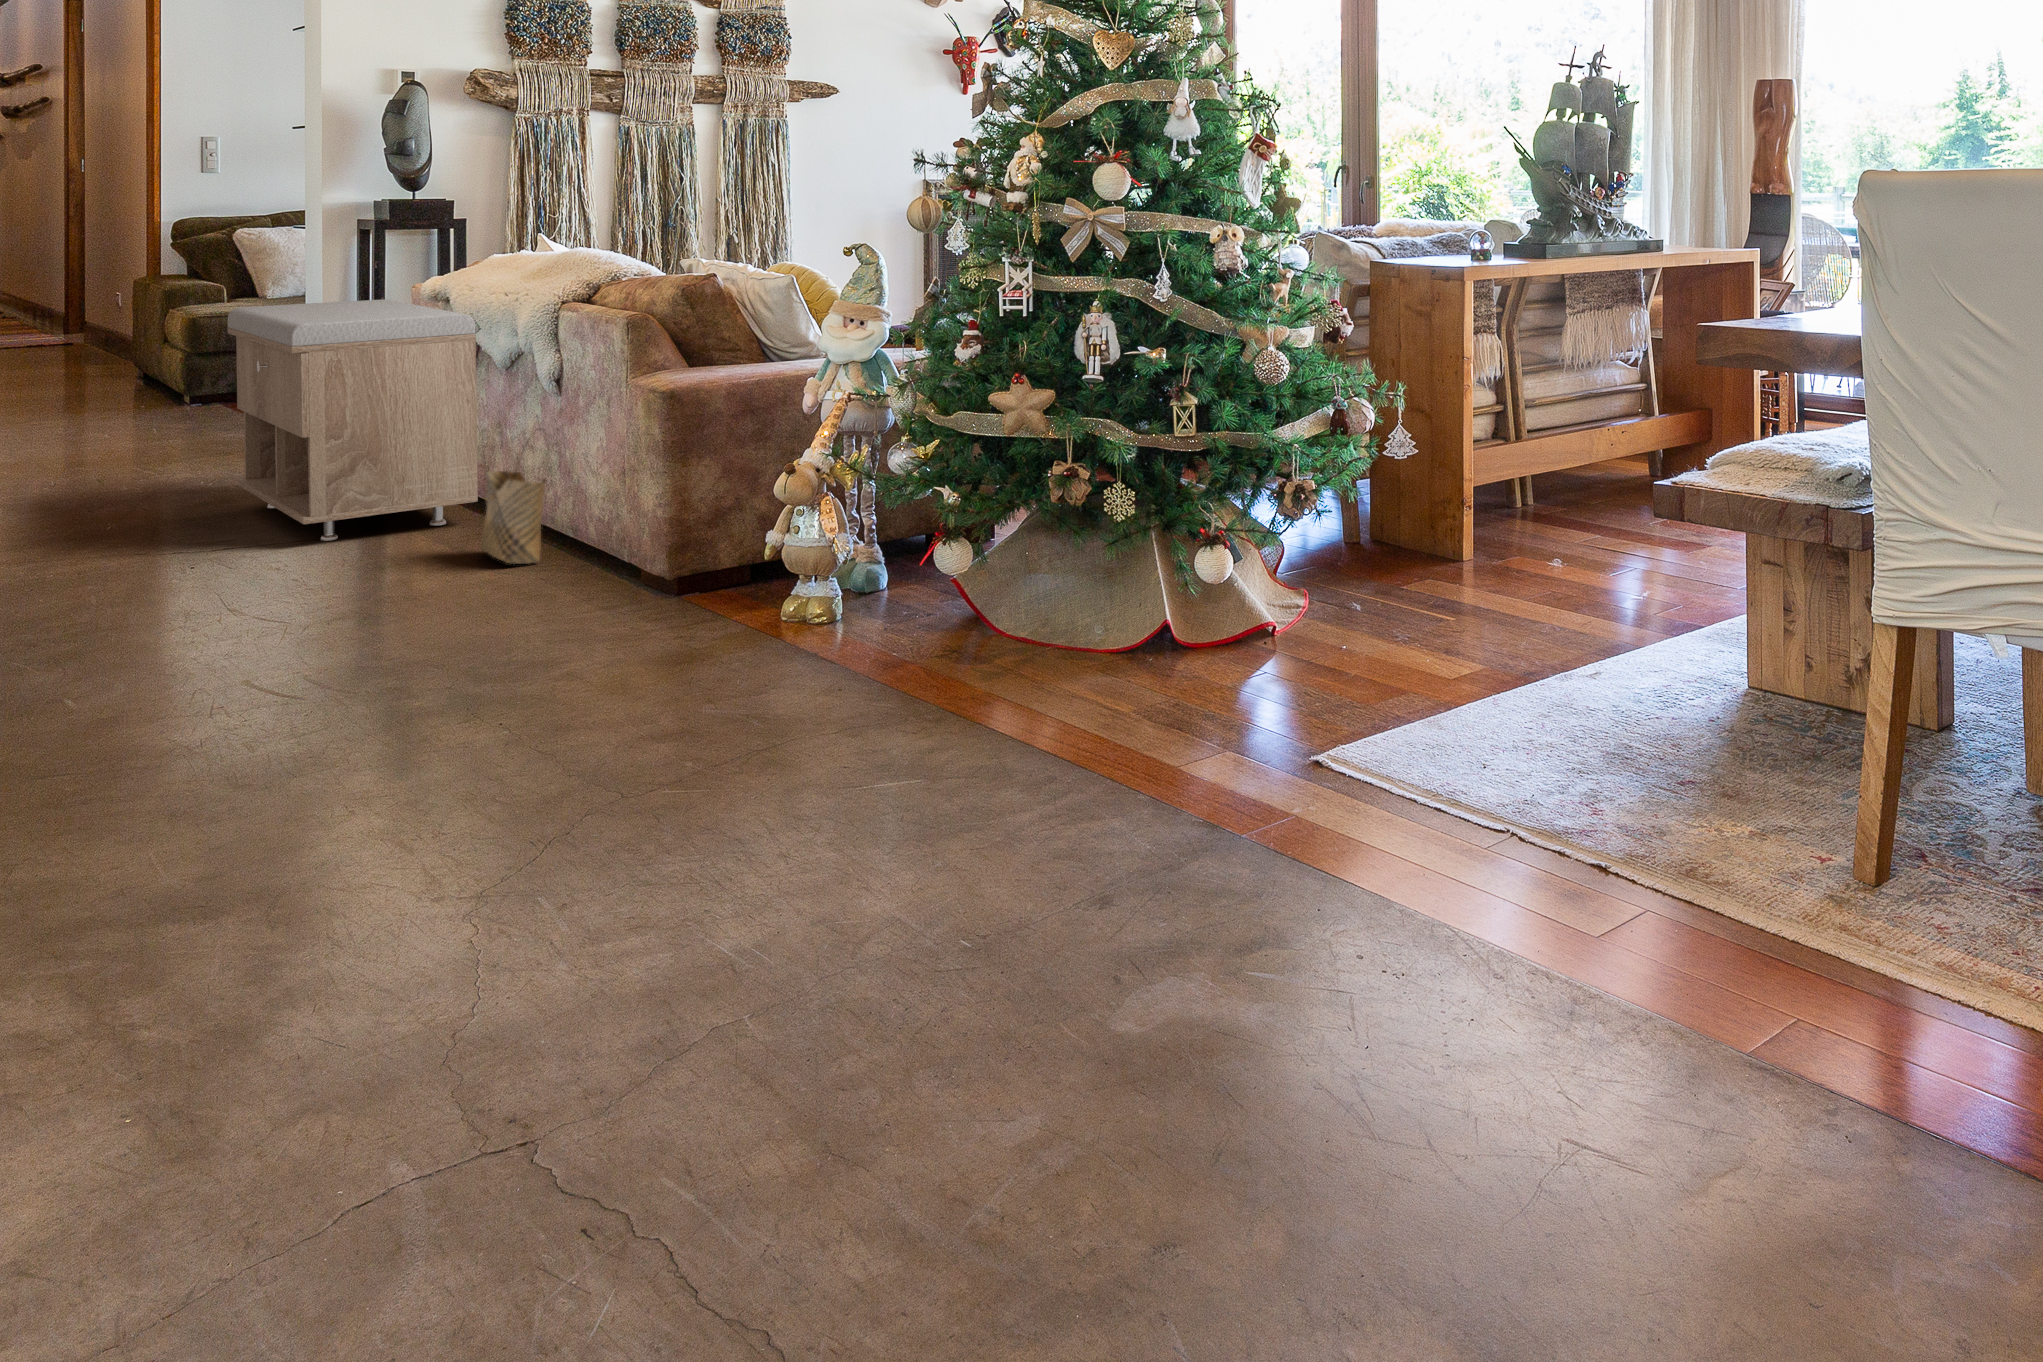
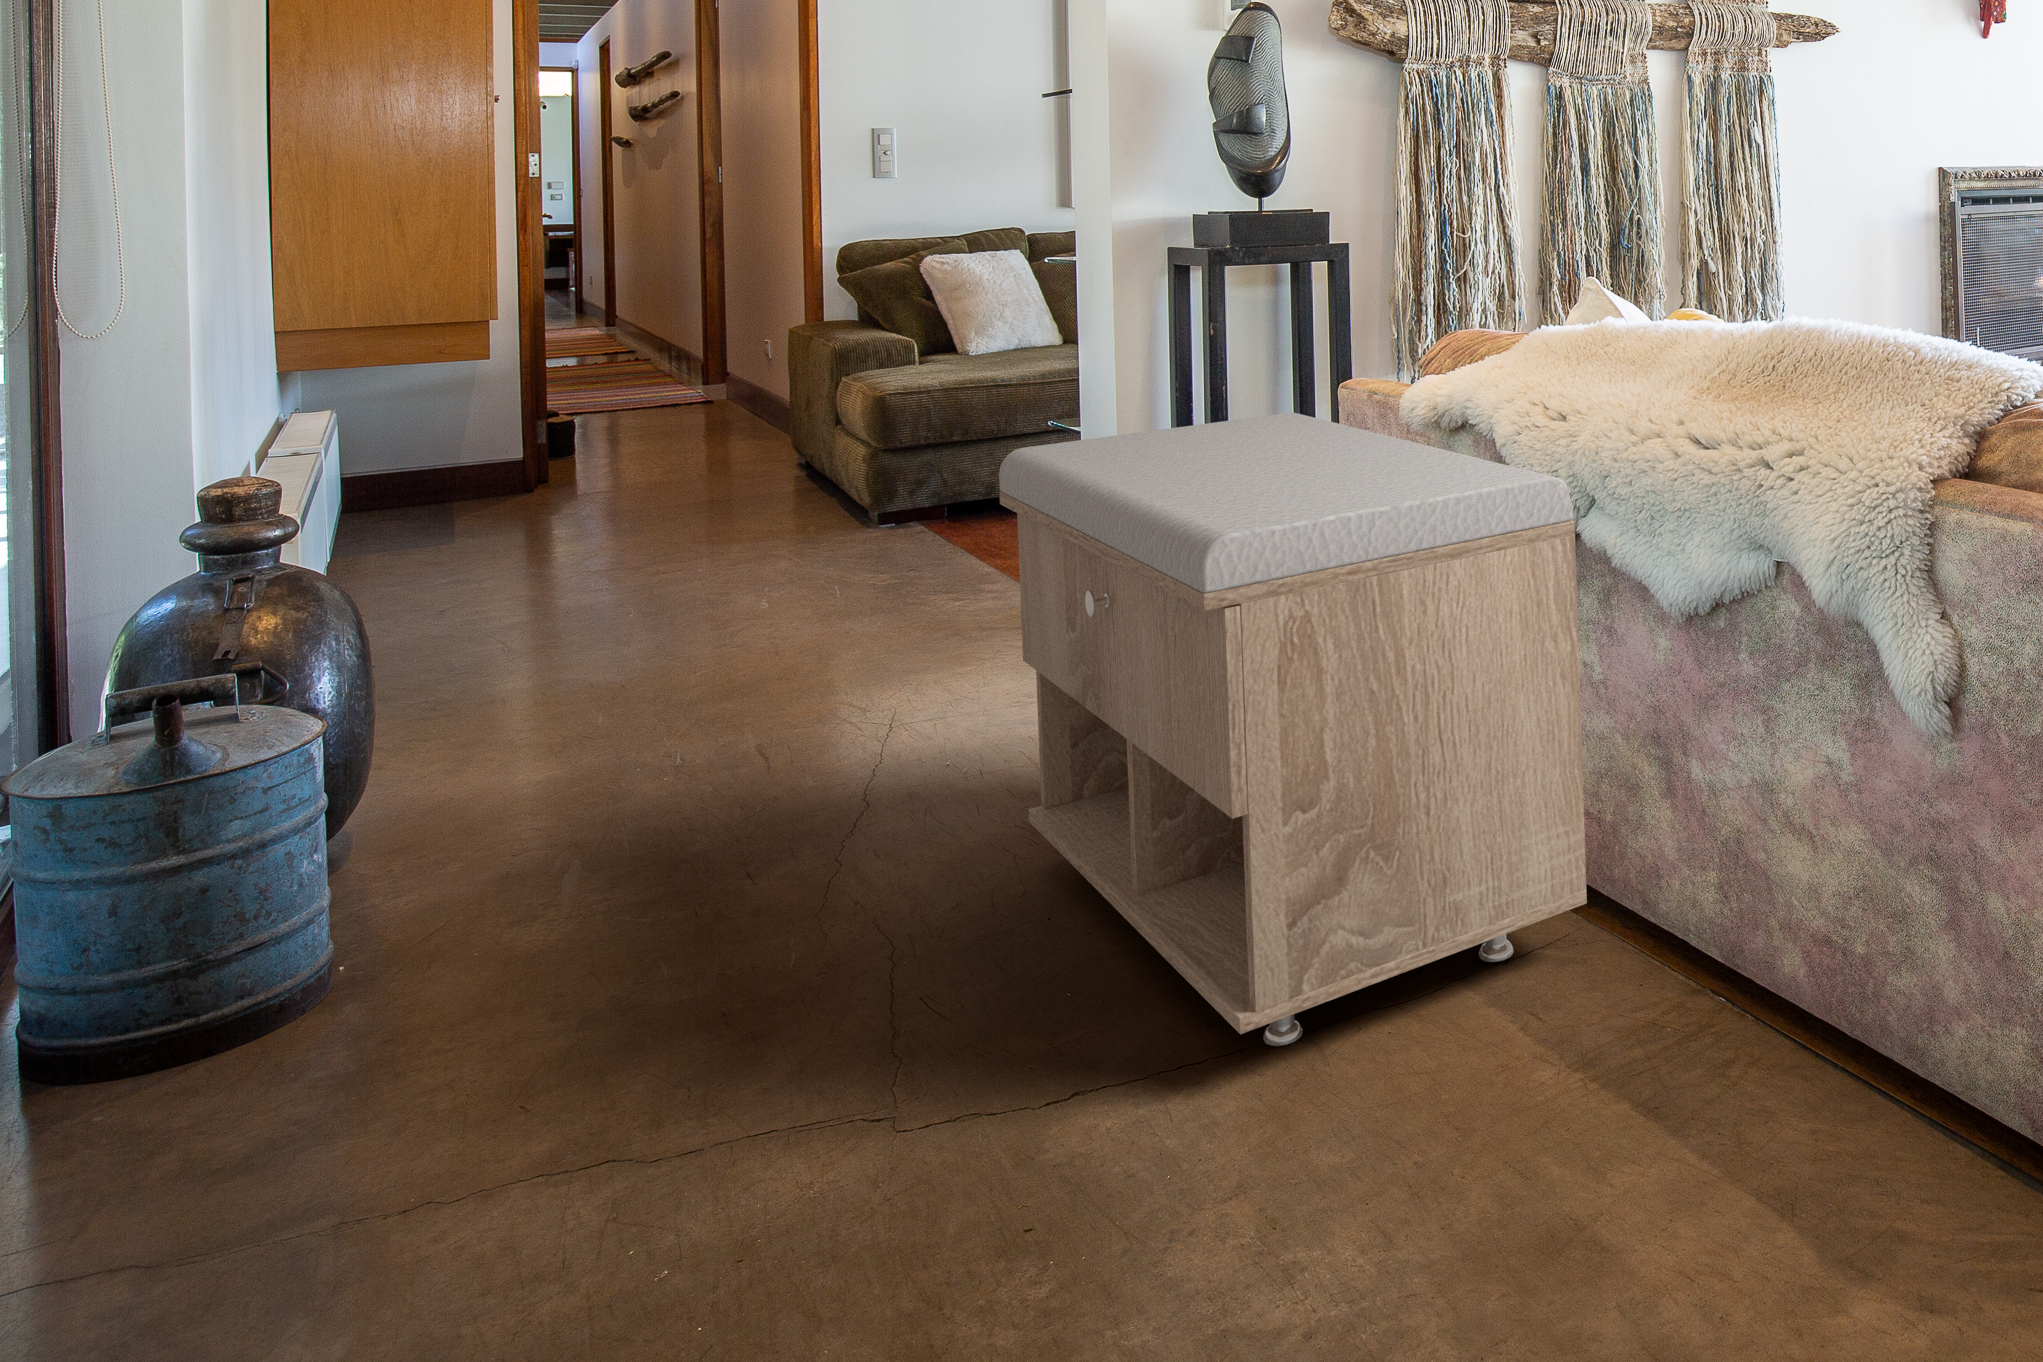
woven basket: present [481,432,548,564] -> none [1712,806,1925,1225]

